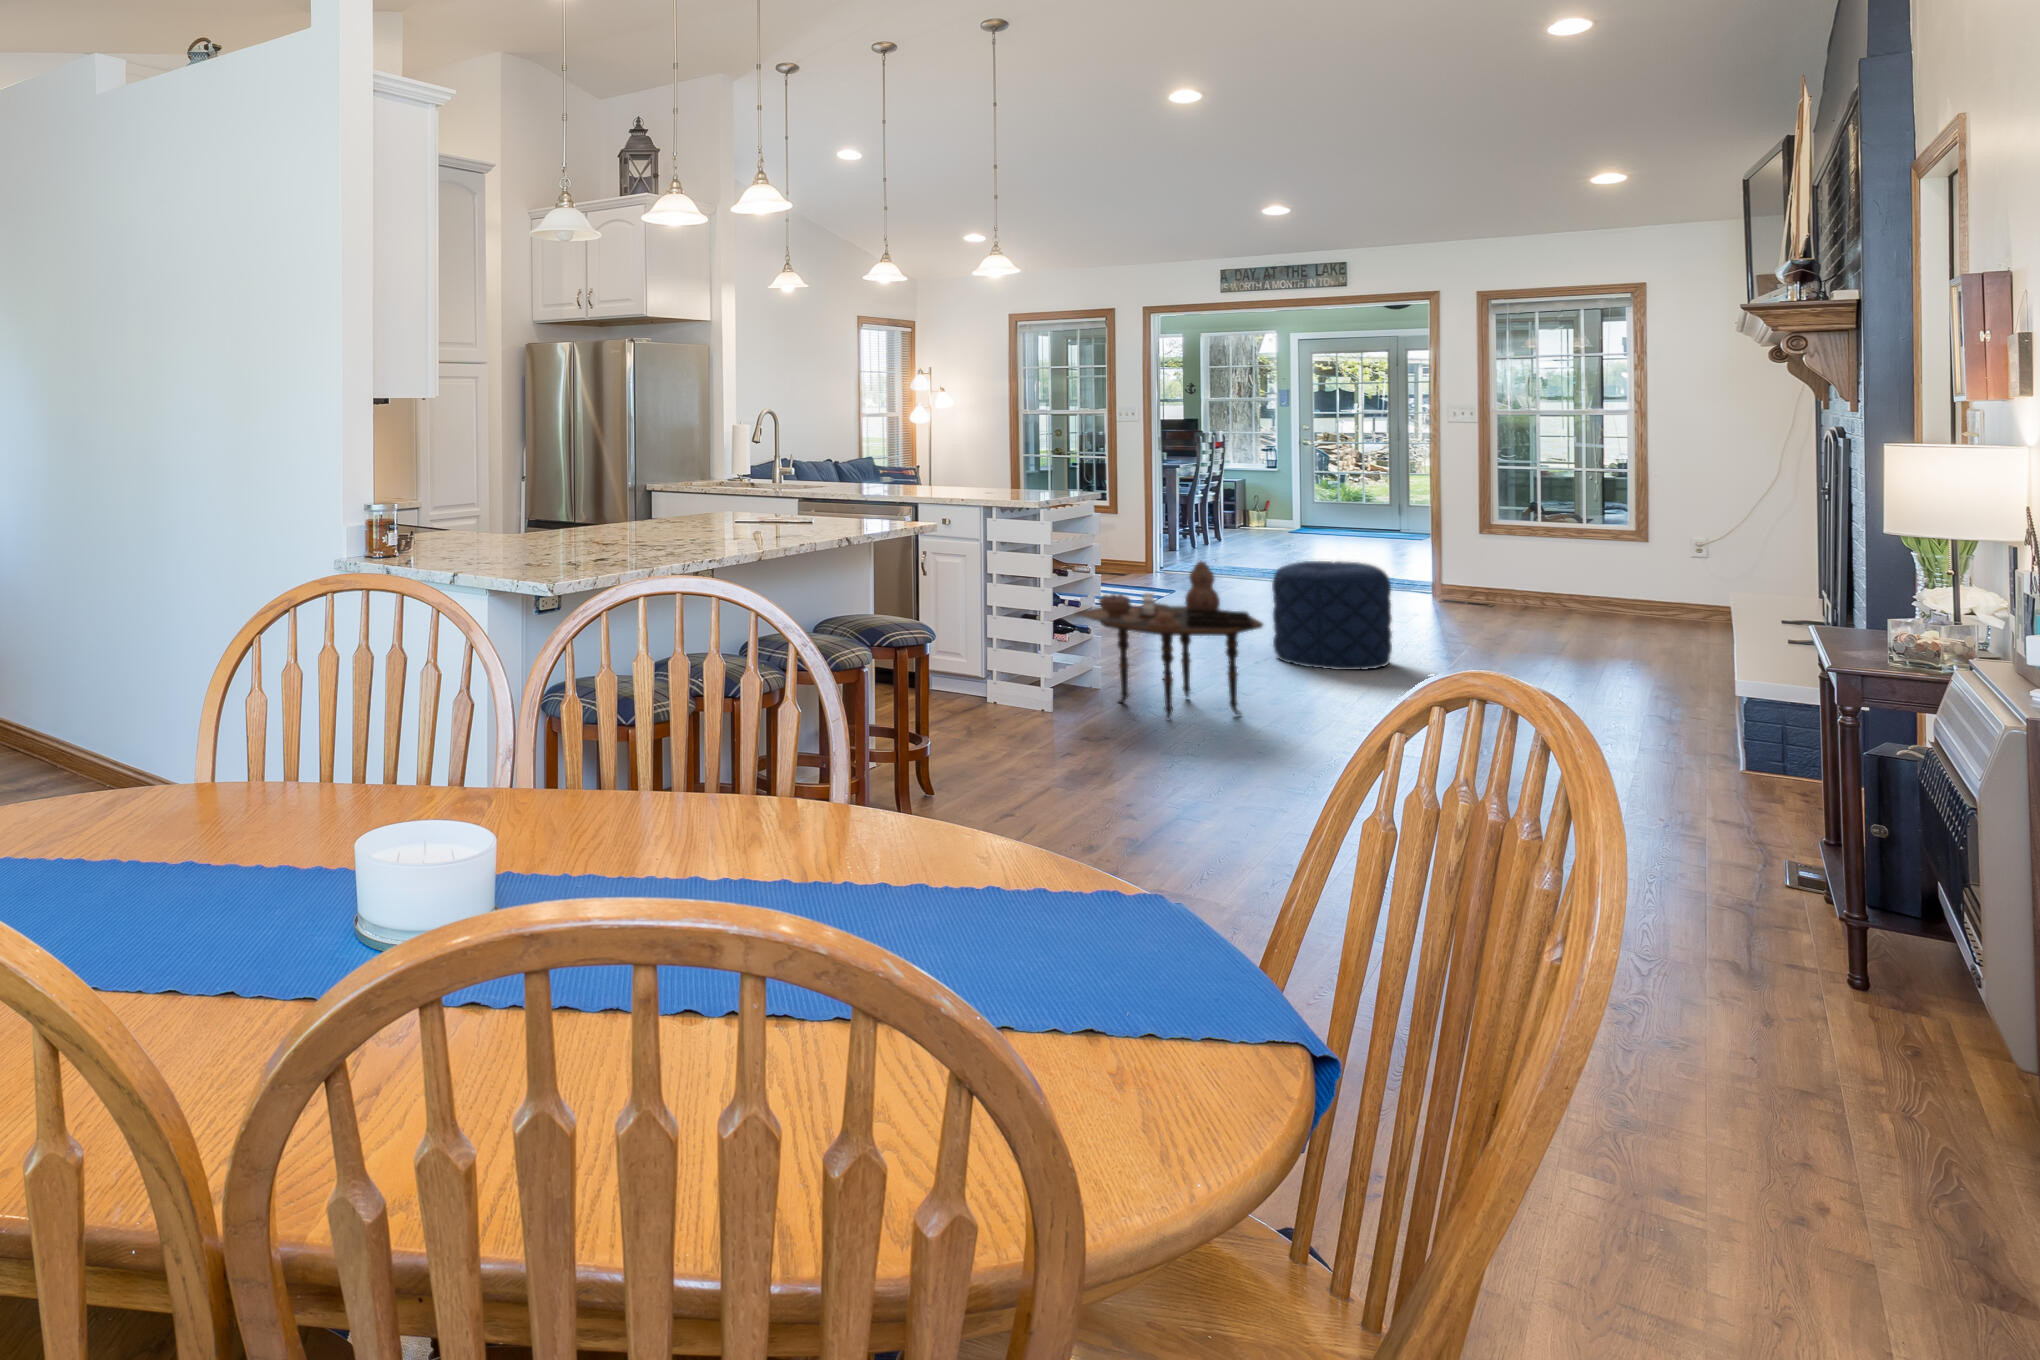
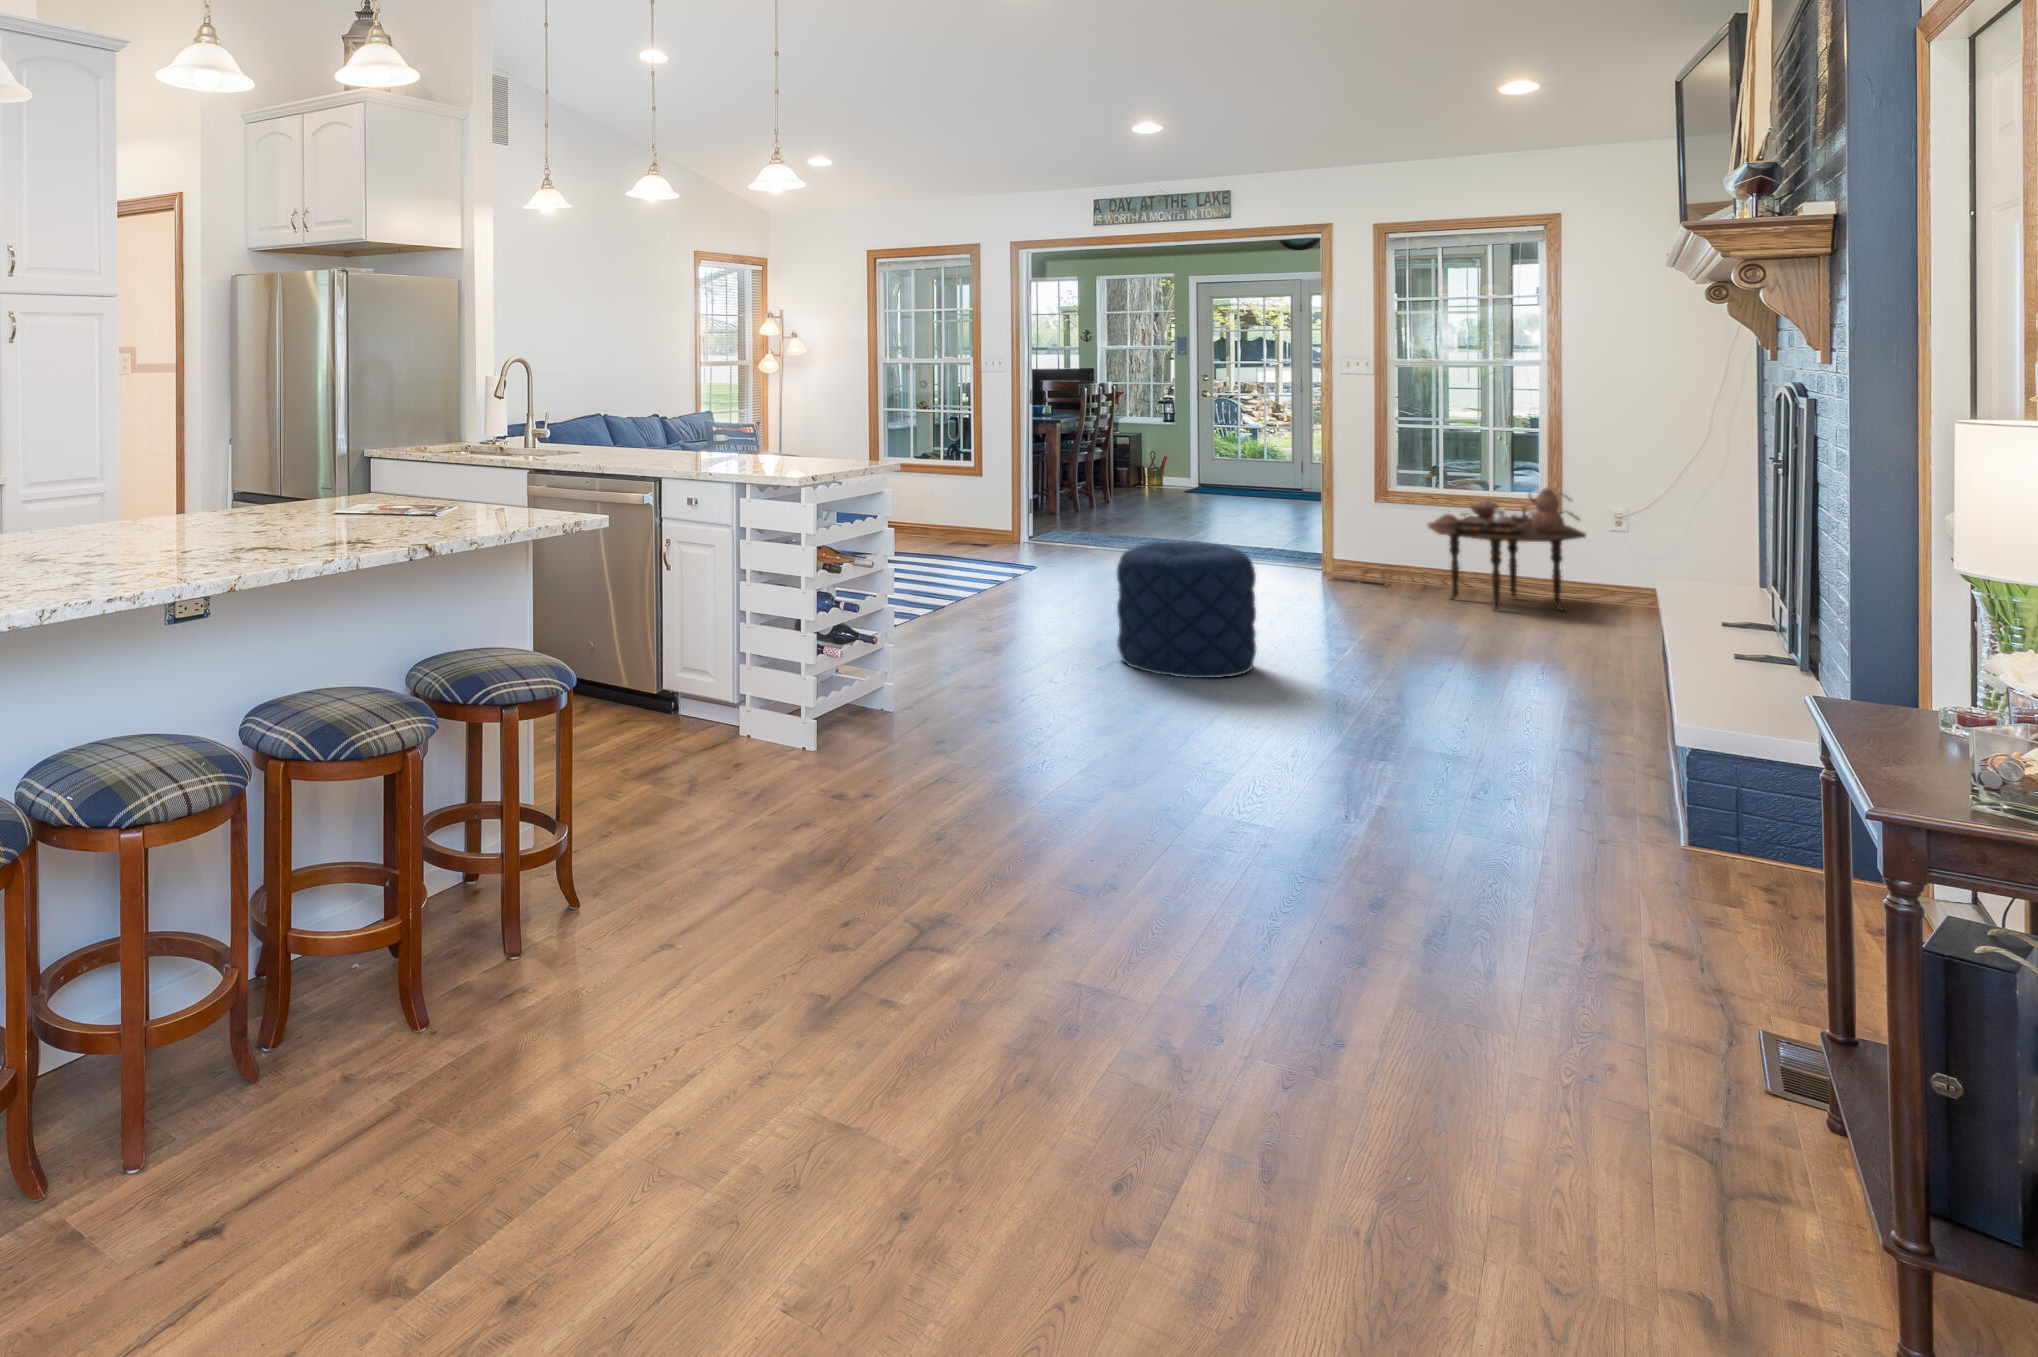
side table: present [1075,561,1263,720] -> present [1428,488,1586,612]

